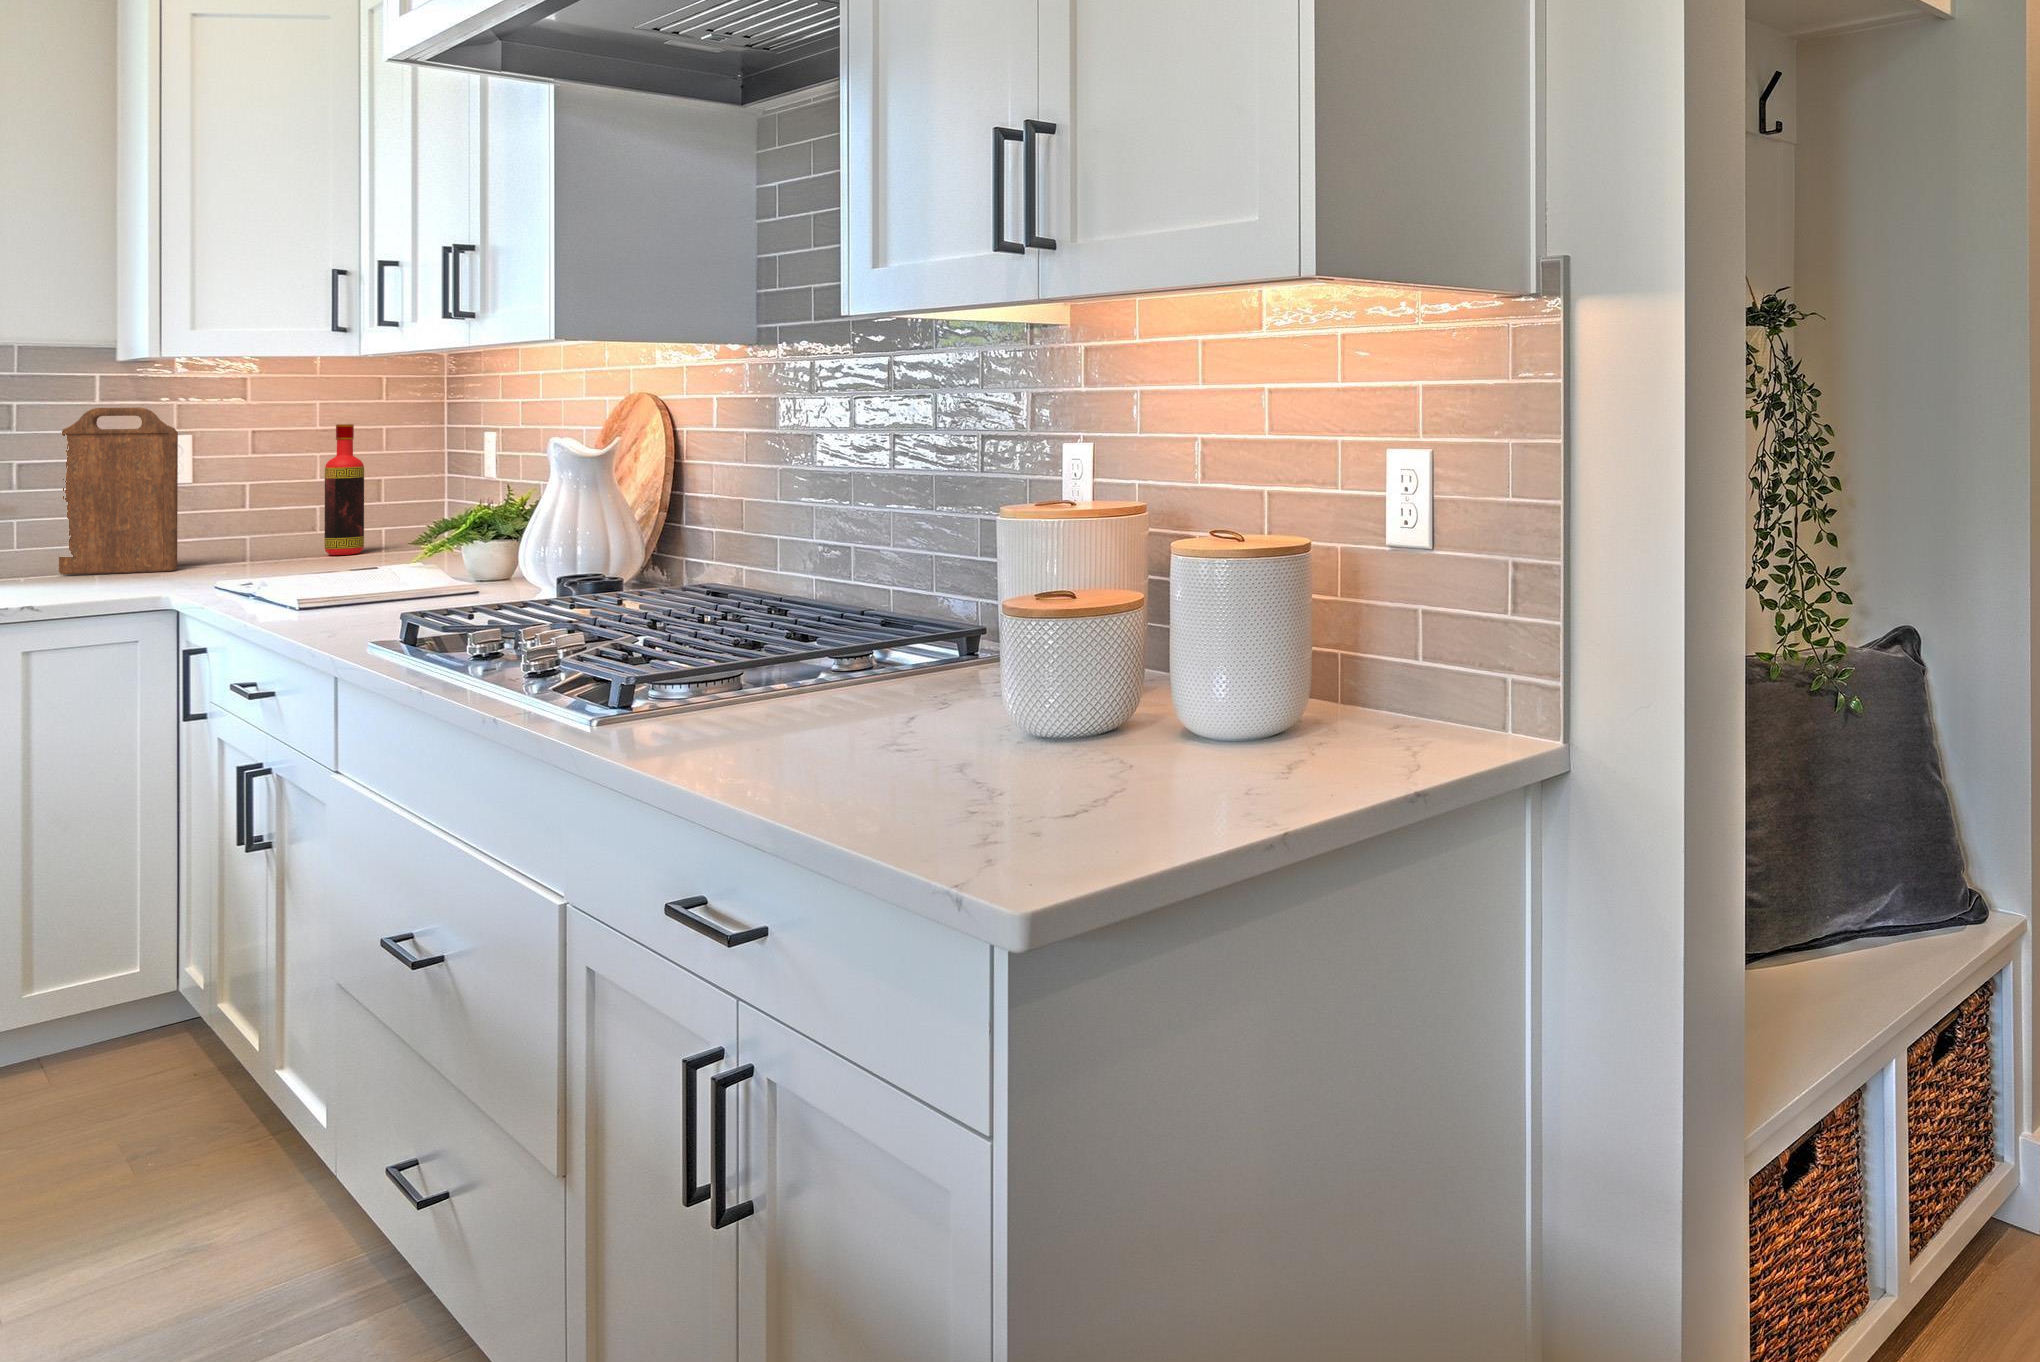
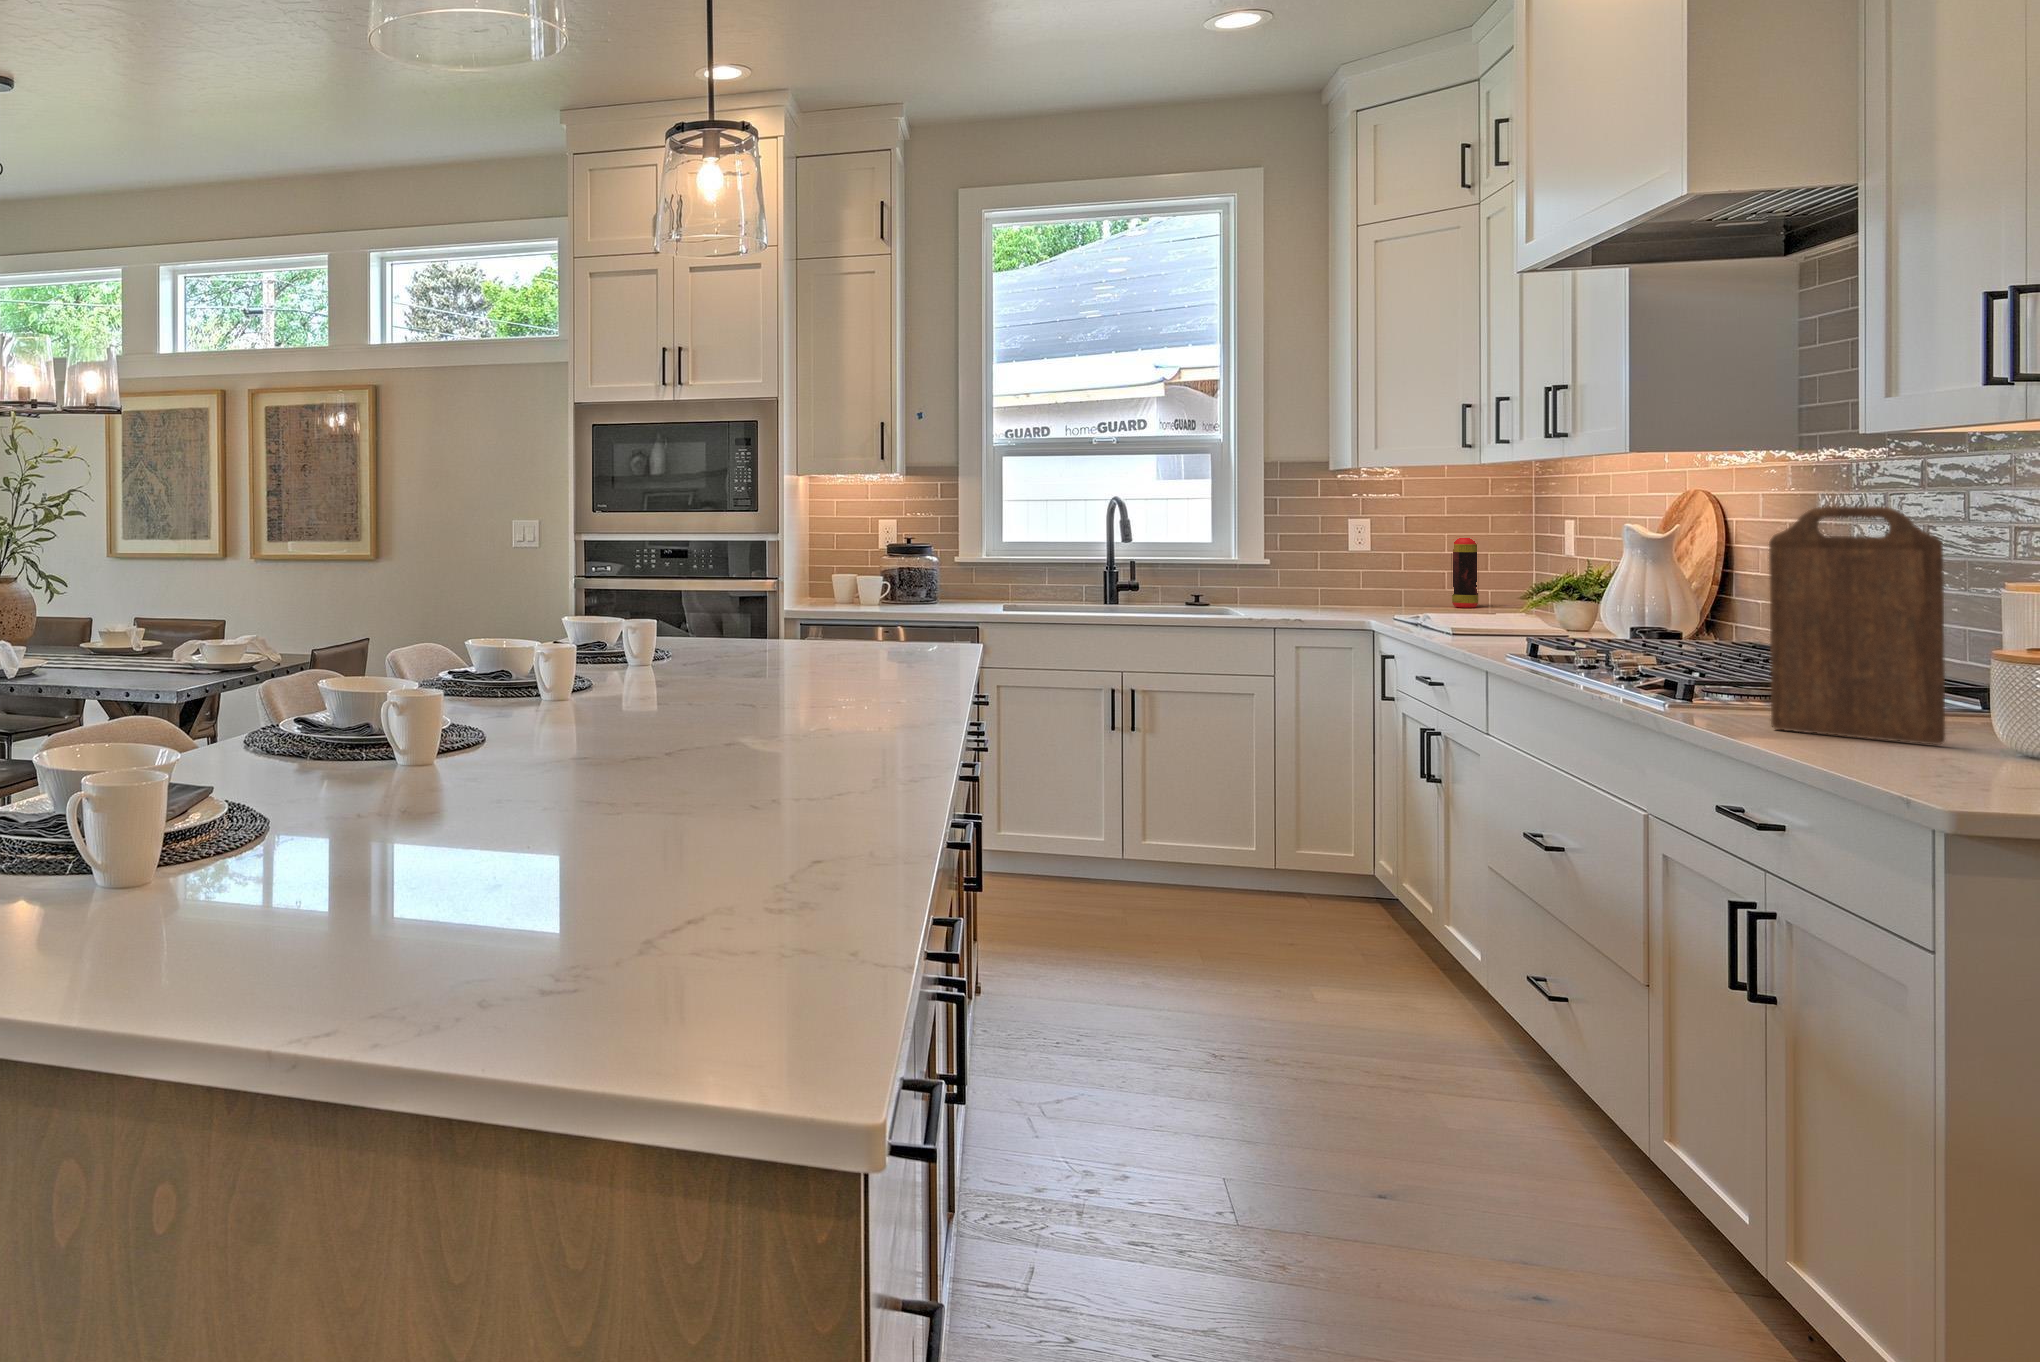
cutting board: present [59,407,178,575] -> present [1769,506,1945,745]

